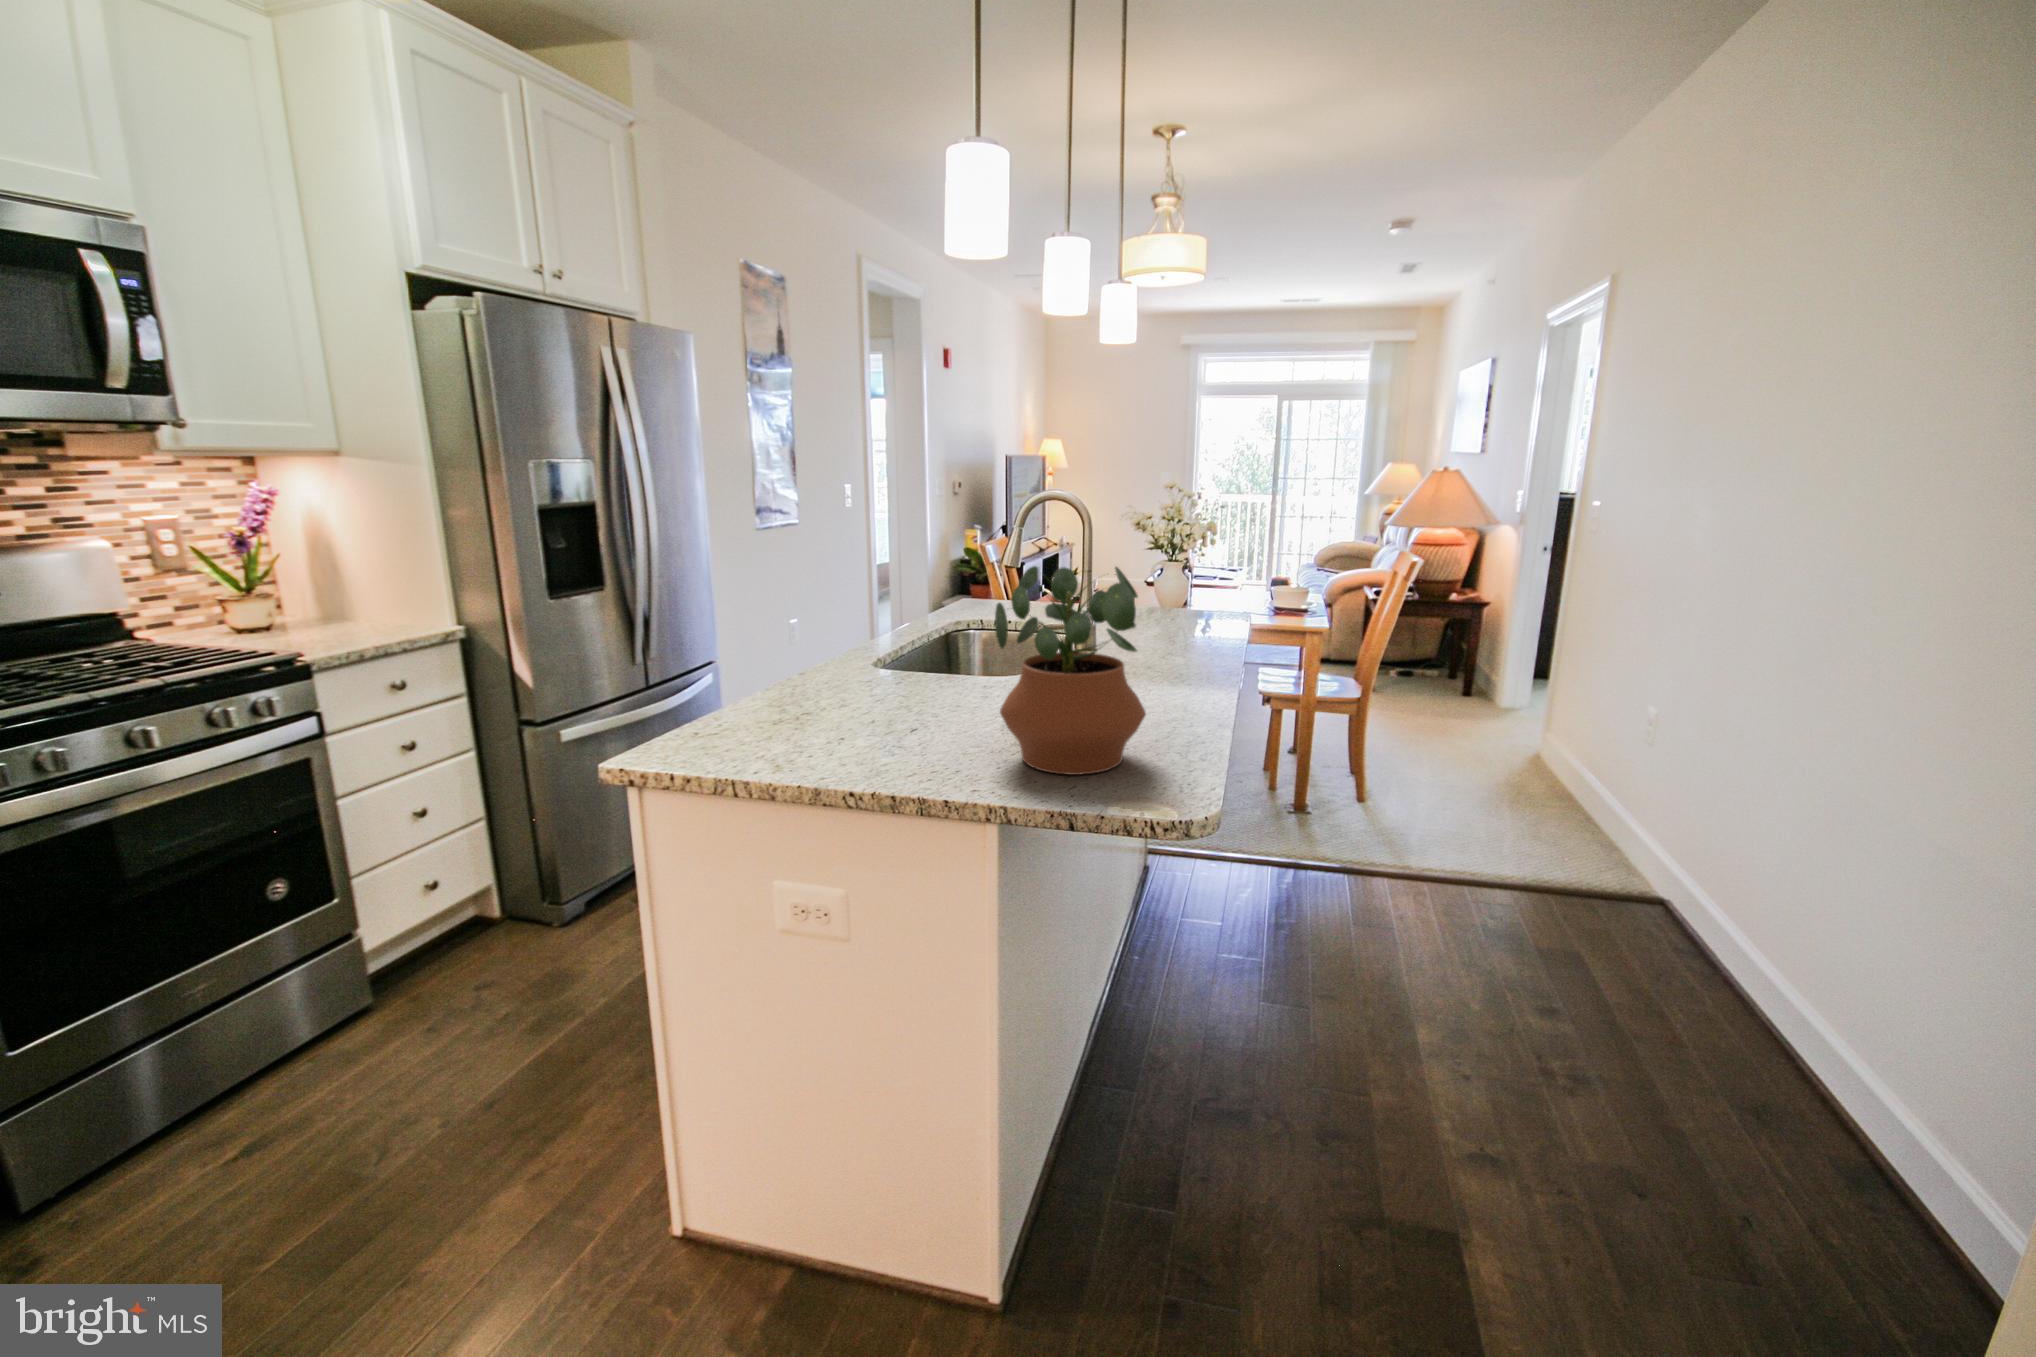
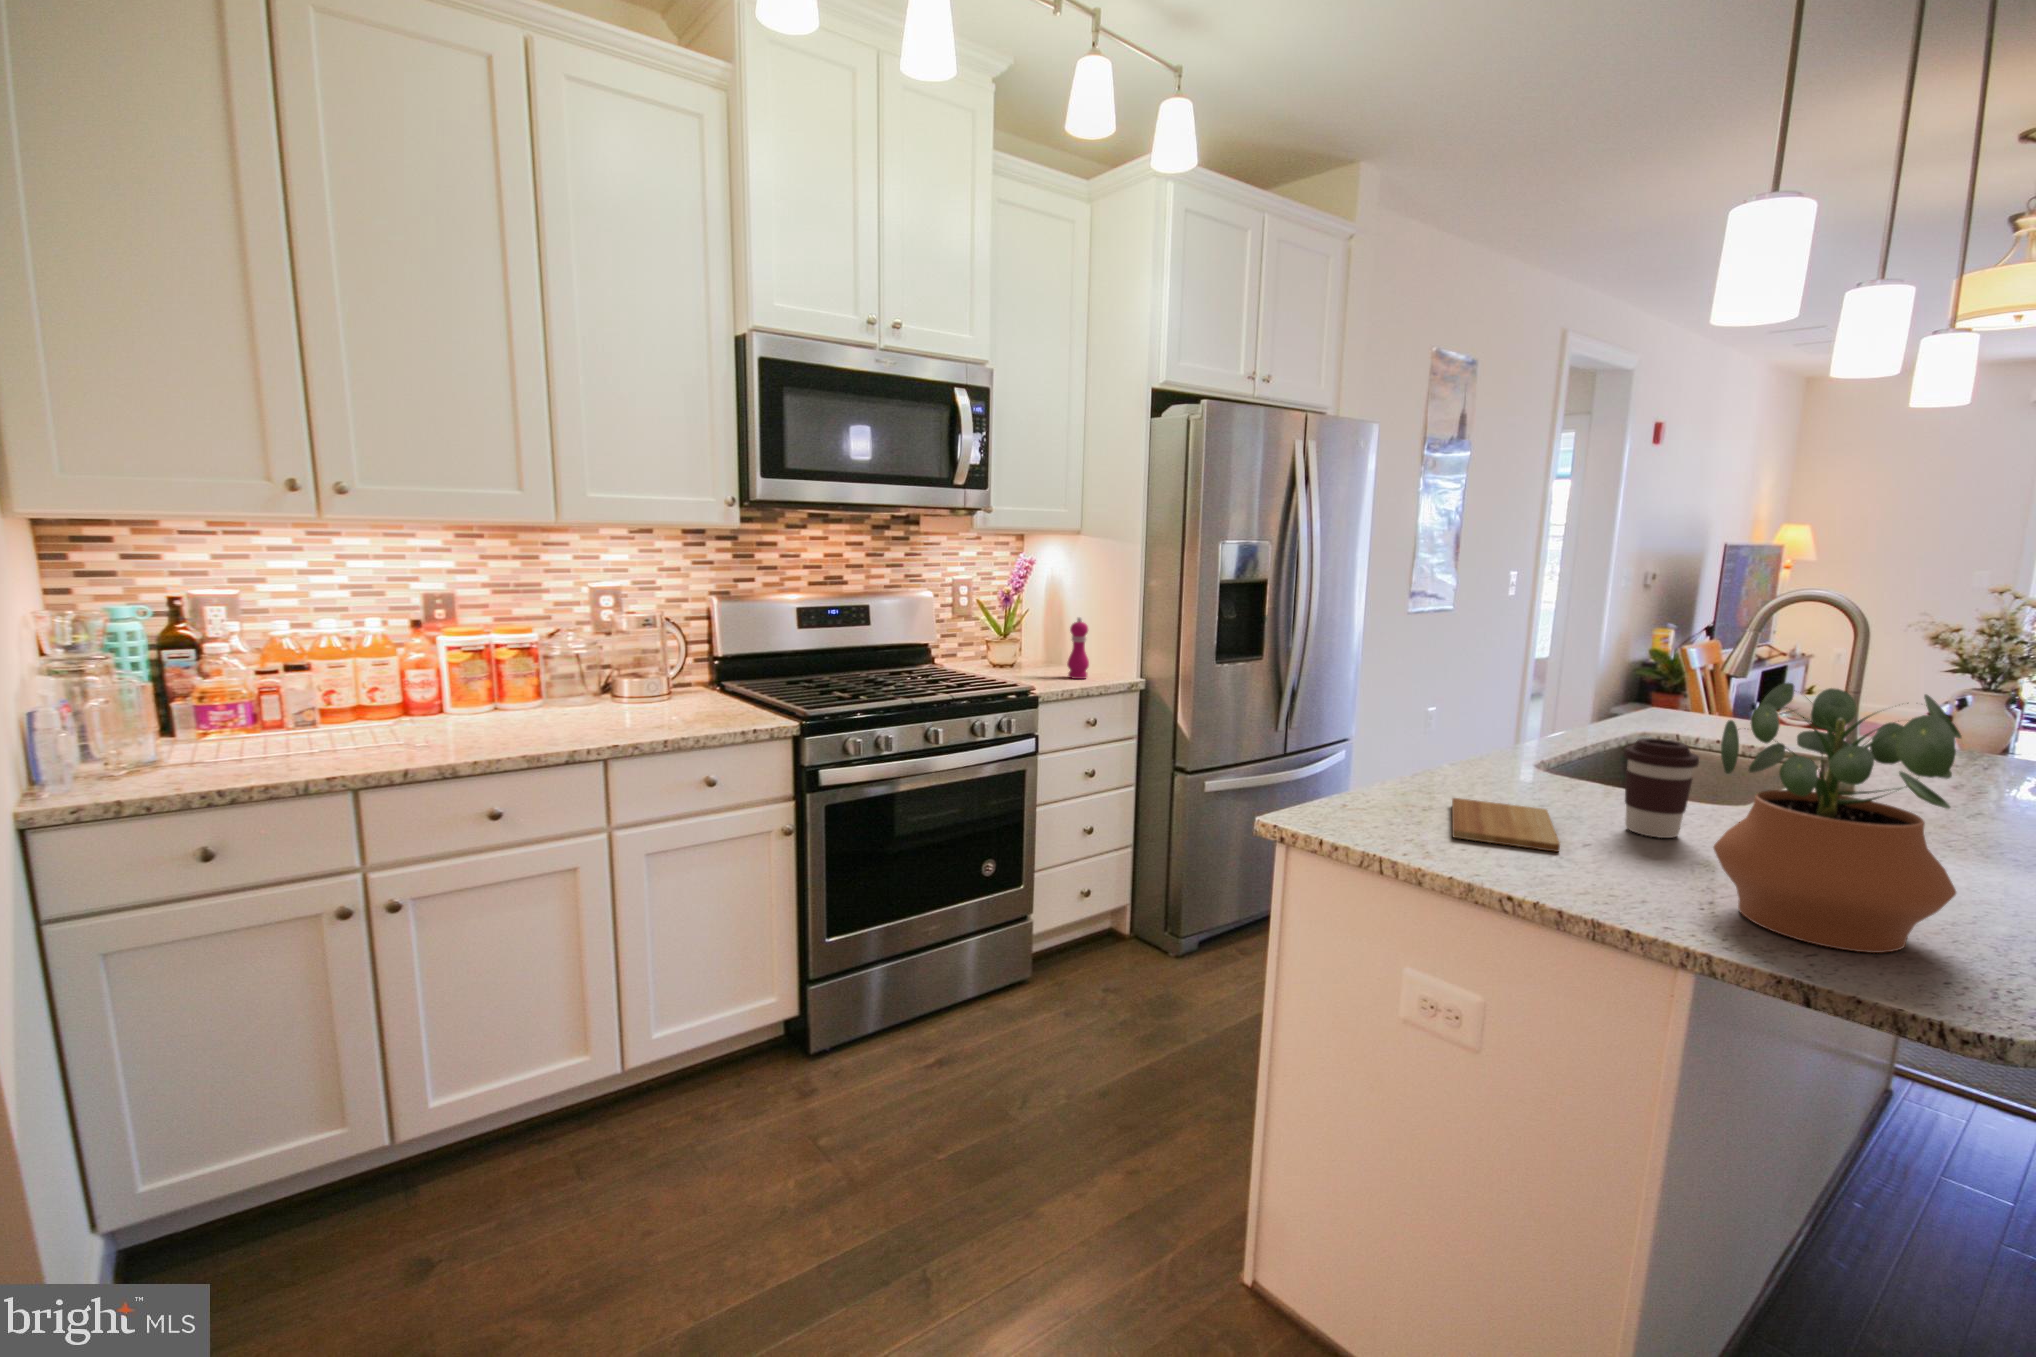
pepper mill: none [348,558,387,635] -> present [1067,617,1089,679]
coffee cup: none [933,623,986,708] -> present [1624,738,1699,838]
cutting board: none [801,700,893,745] -> present [1452,798,1560,852]

